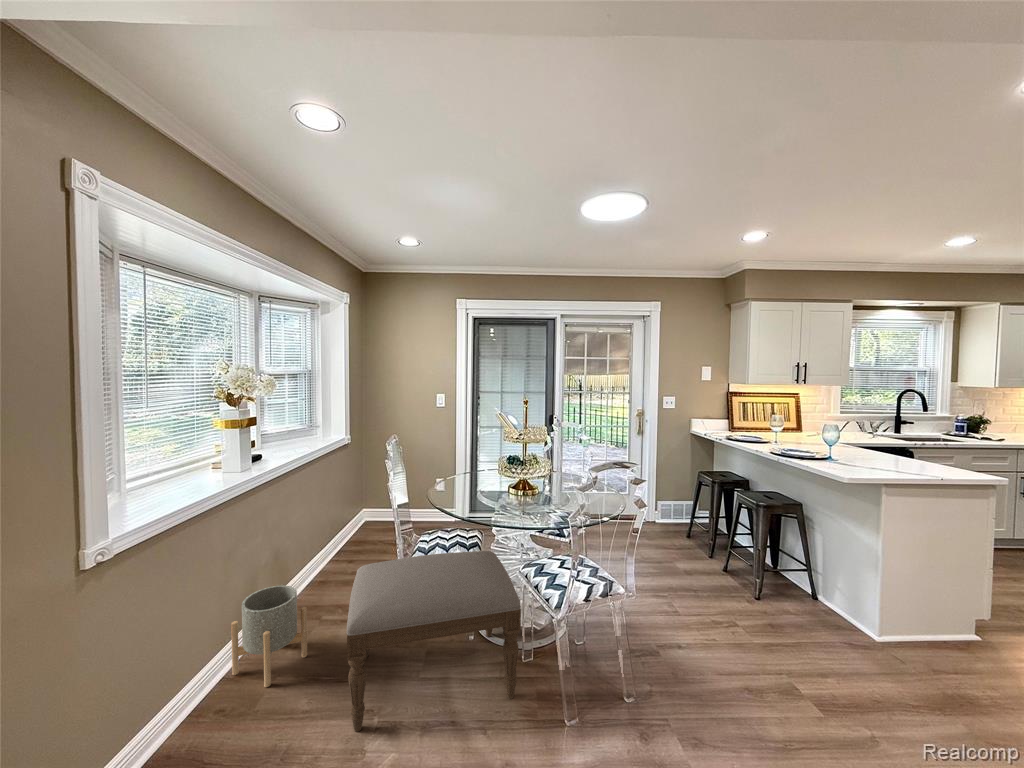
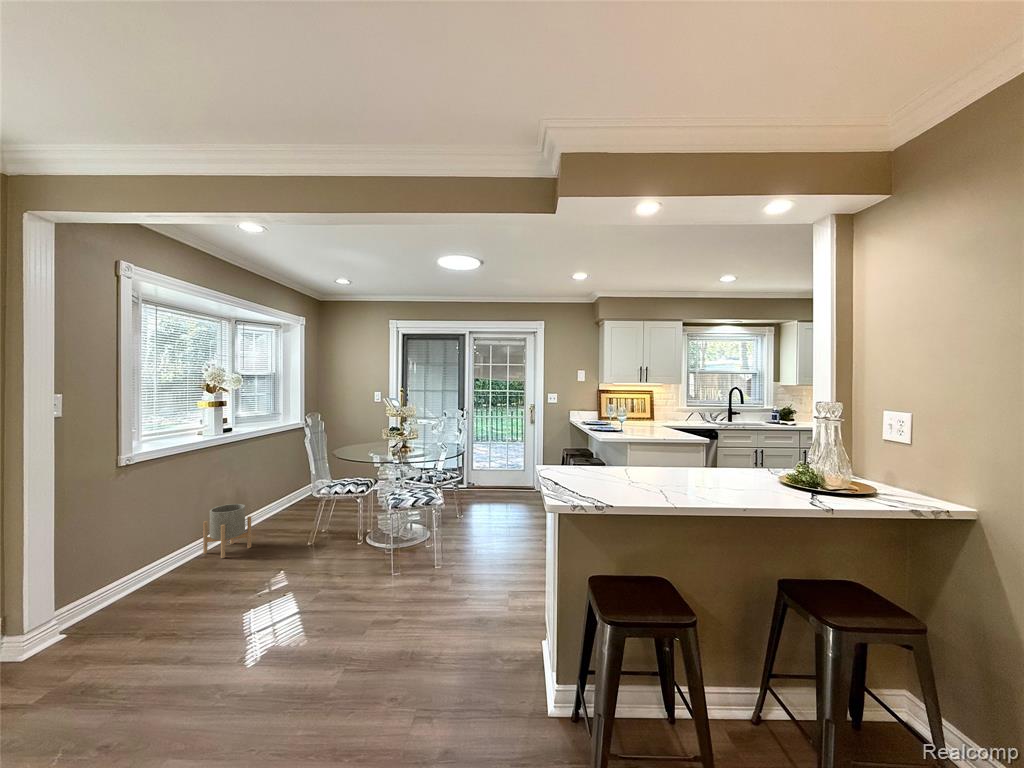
ottoman: present [346,551,521,732] -> none [262,485,376,574]

